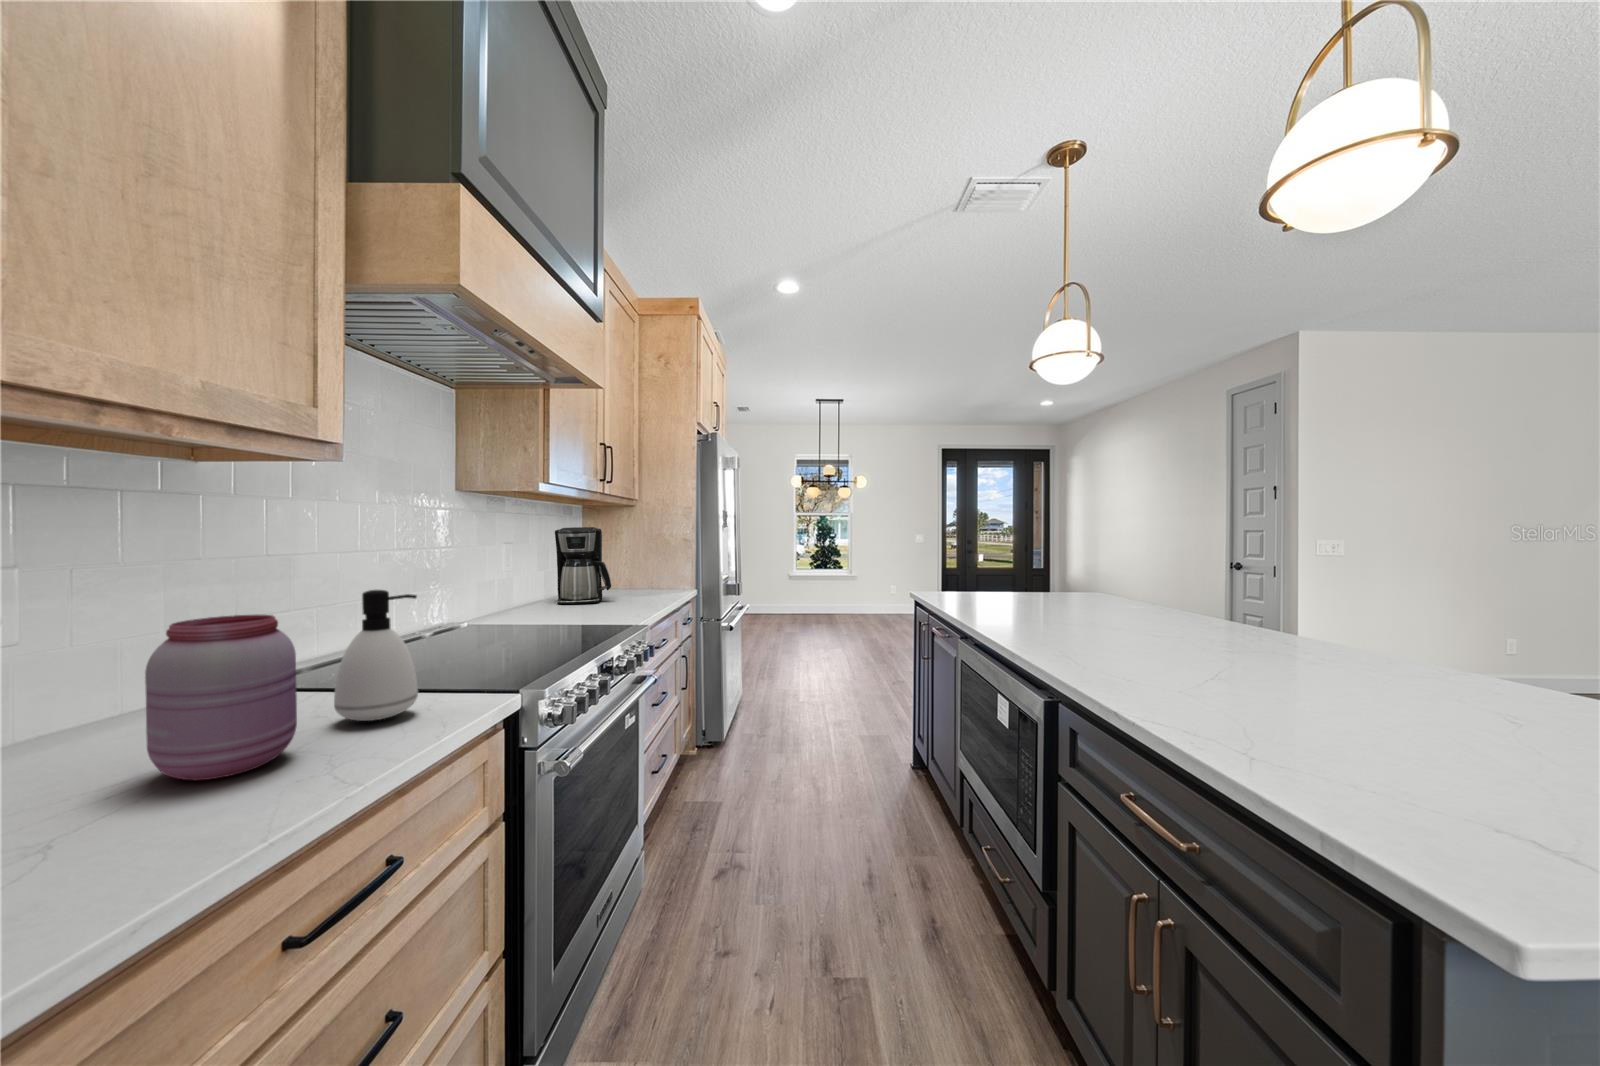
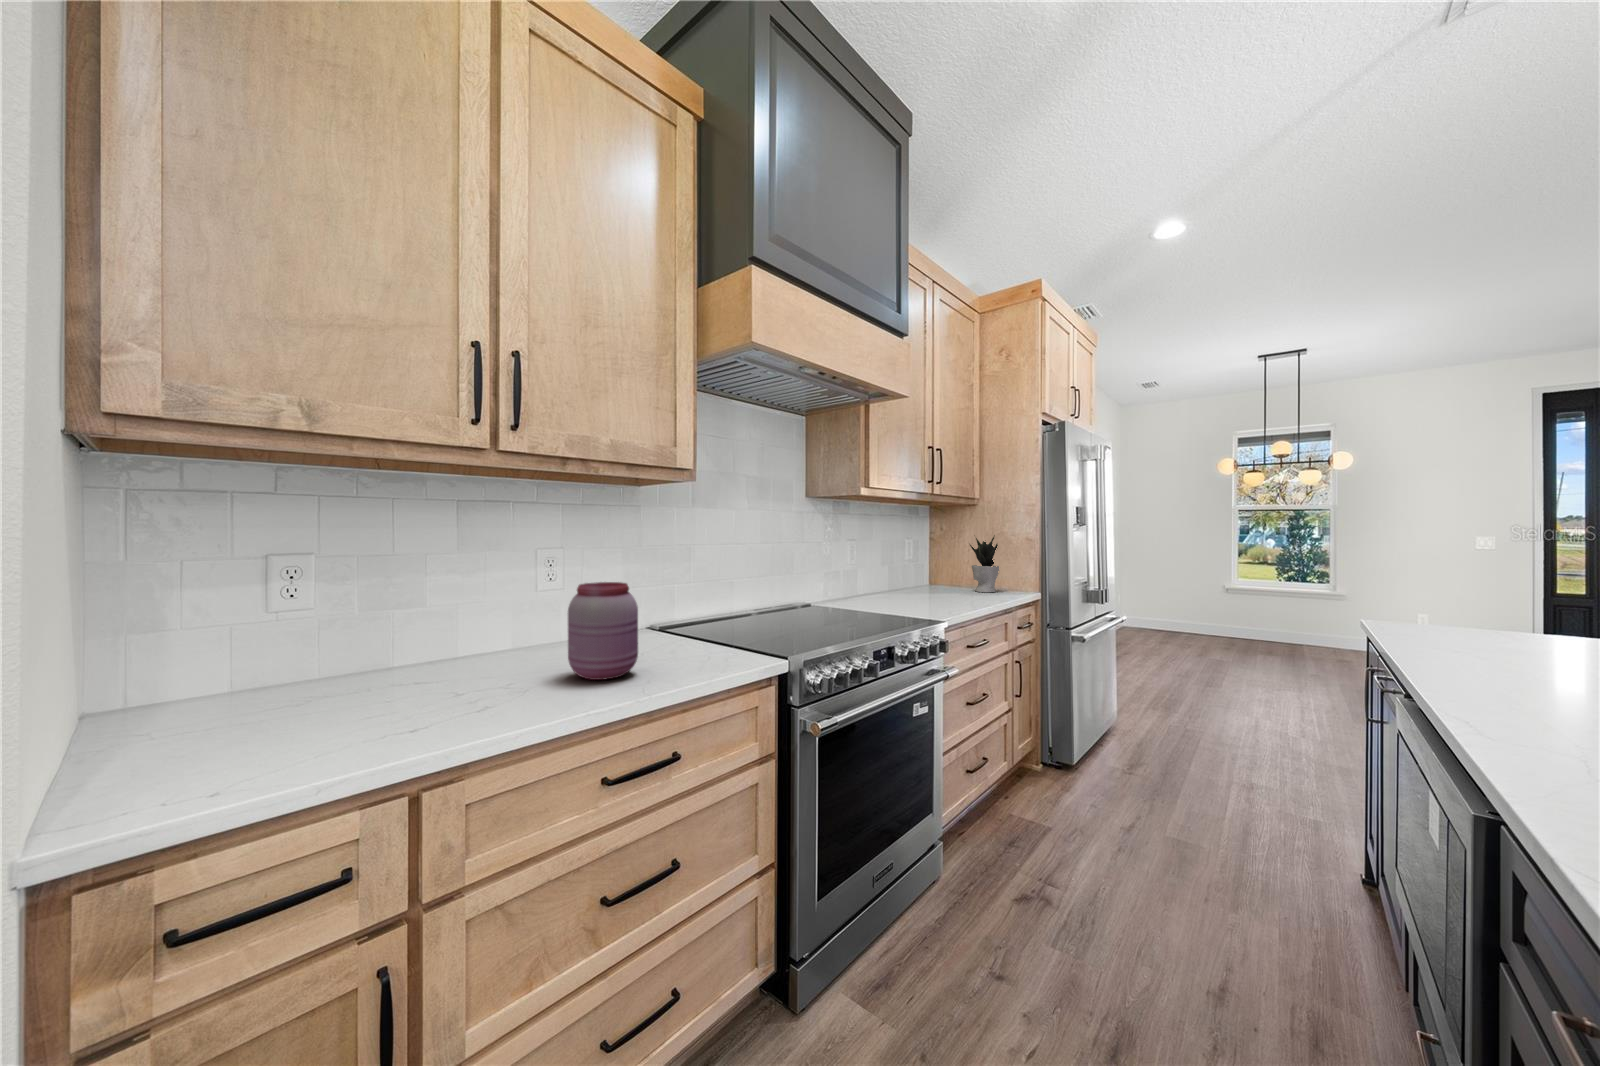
coffee maker: present [555,527,611,604] -> none [892,526,942,598]
potted plant: none [627,535,668,592] -> present [970,535,999,592]
soap dispenser: present [334,590,418,721] -> none [668,571,717,663]

